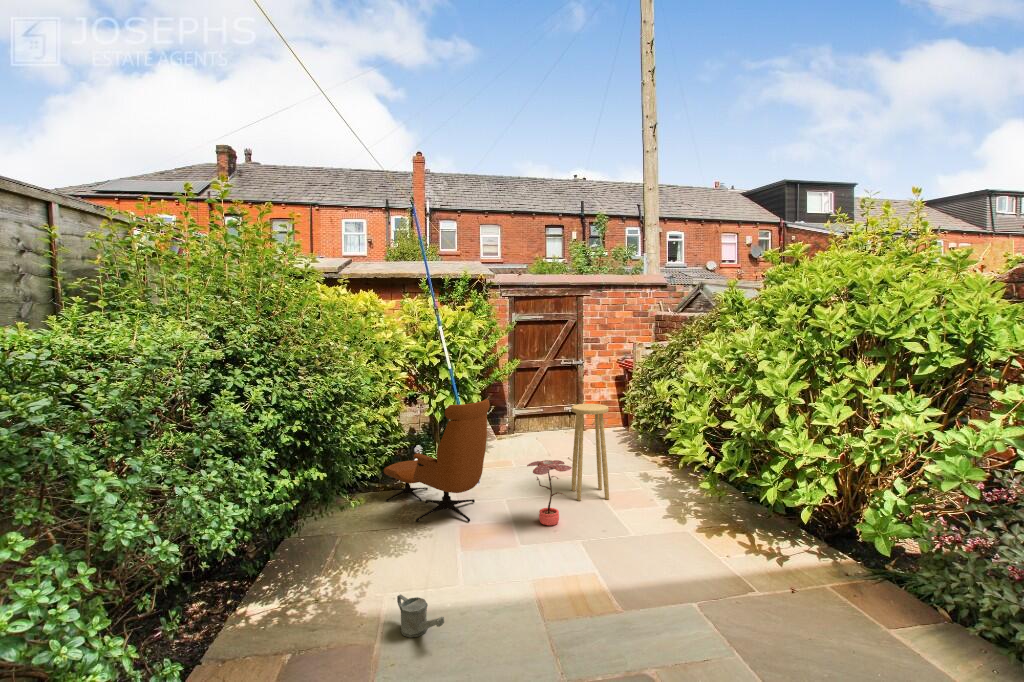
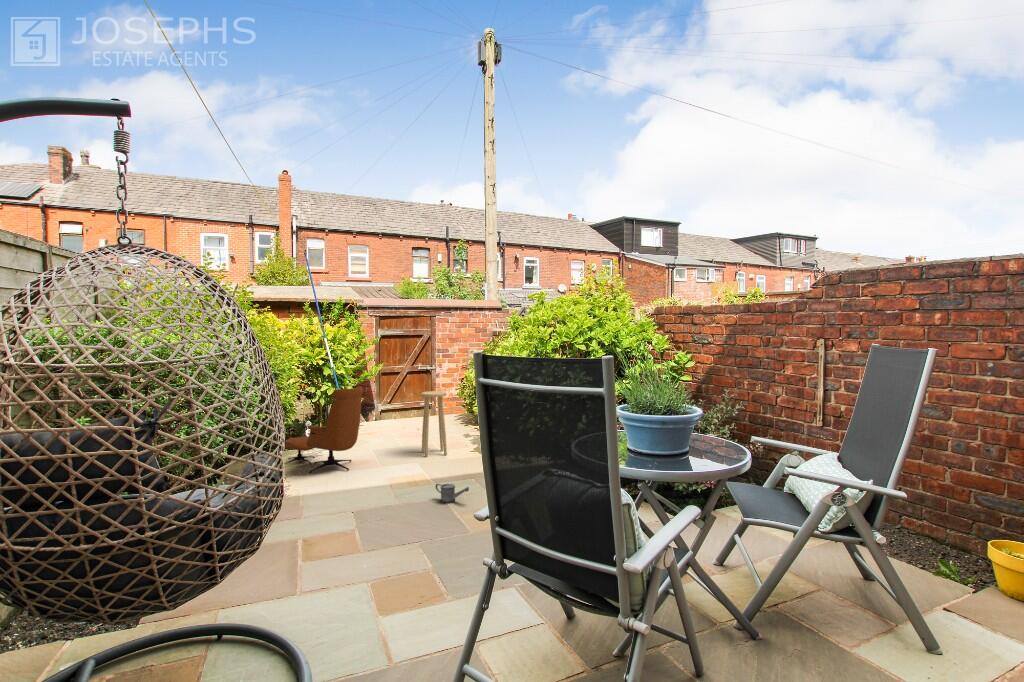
potted plant: present [527,460,572,525] -> none [389,426,419,469]
watering can: present [397,594,444,638] -> present [436,484,469,502]

